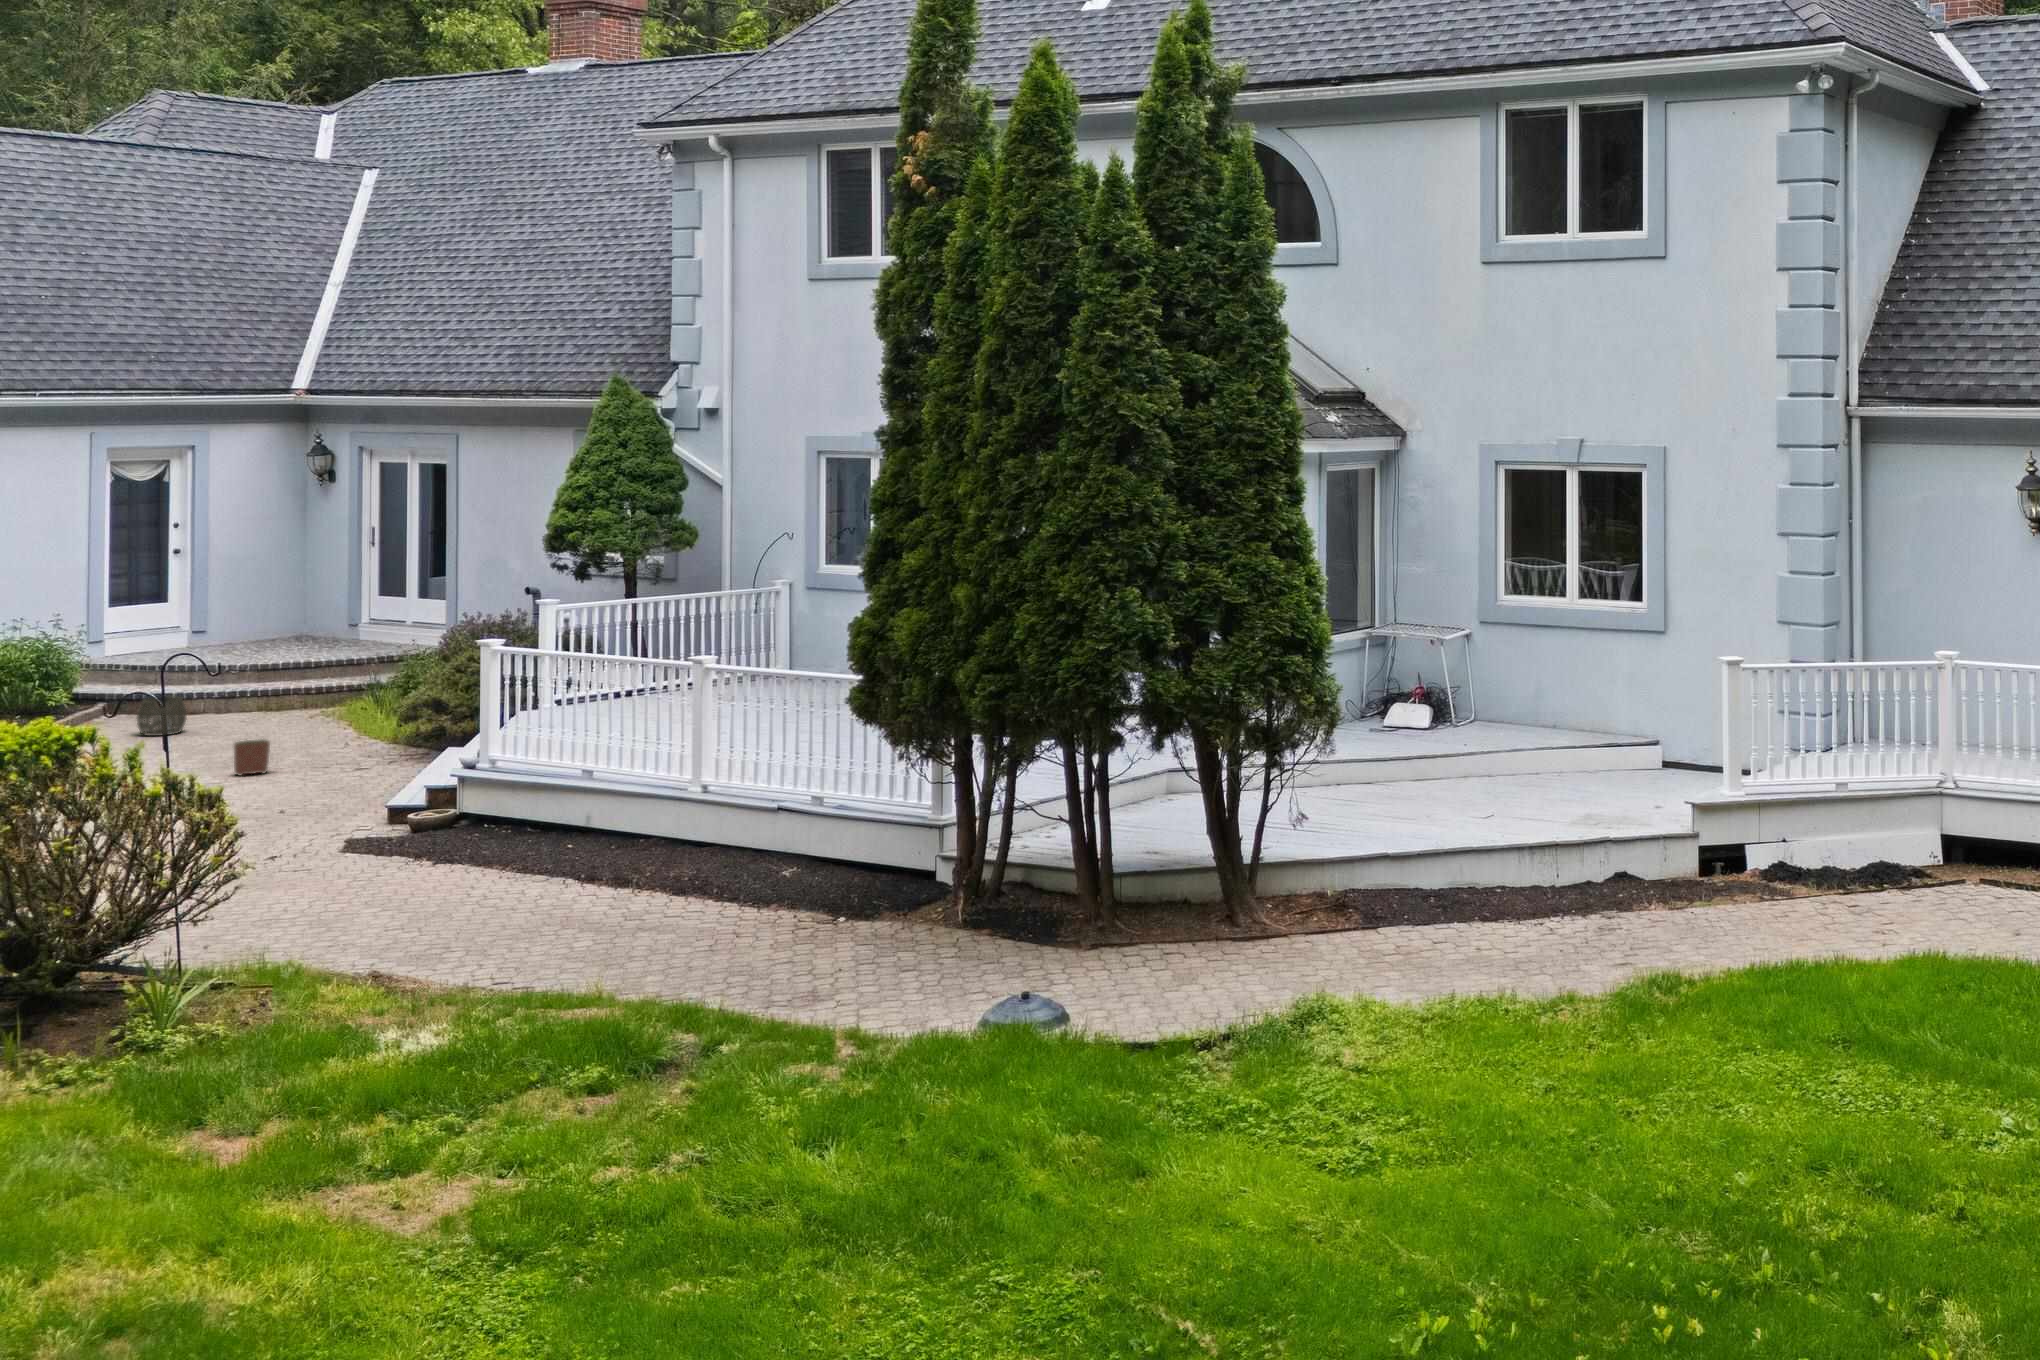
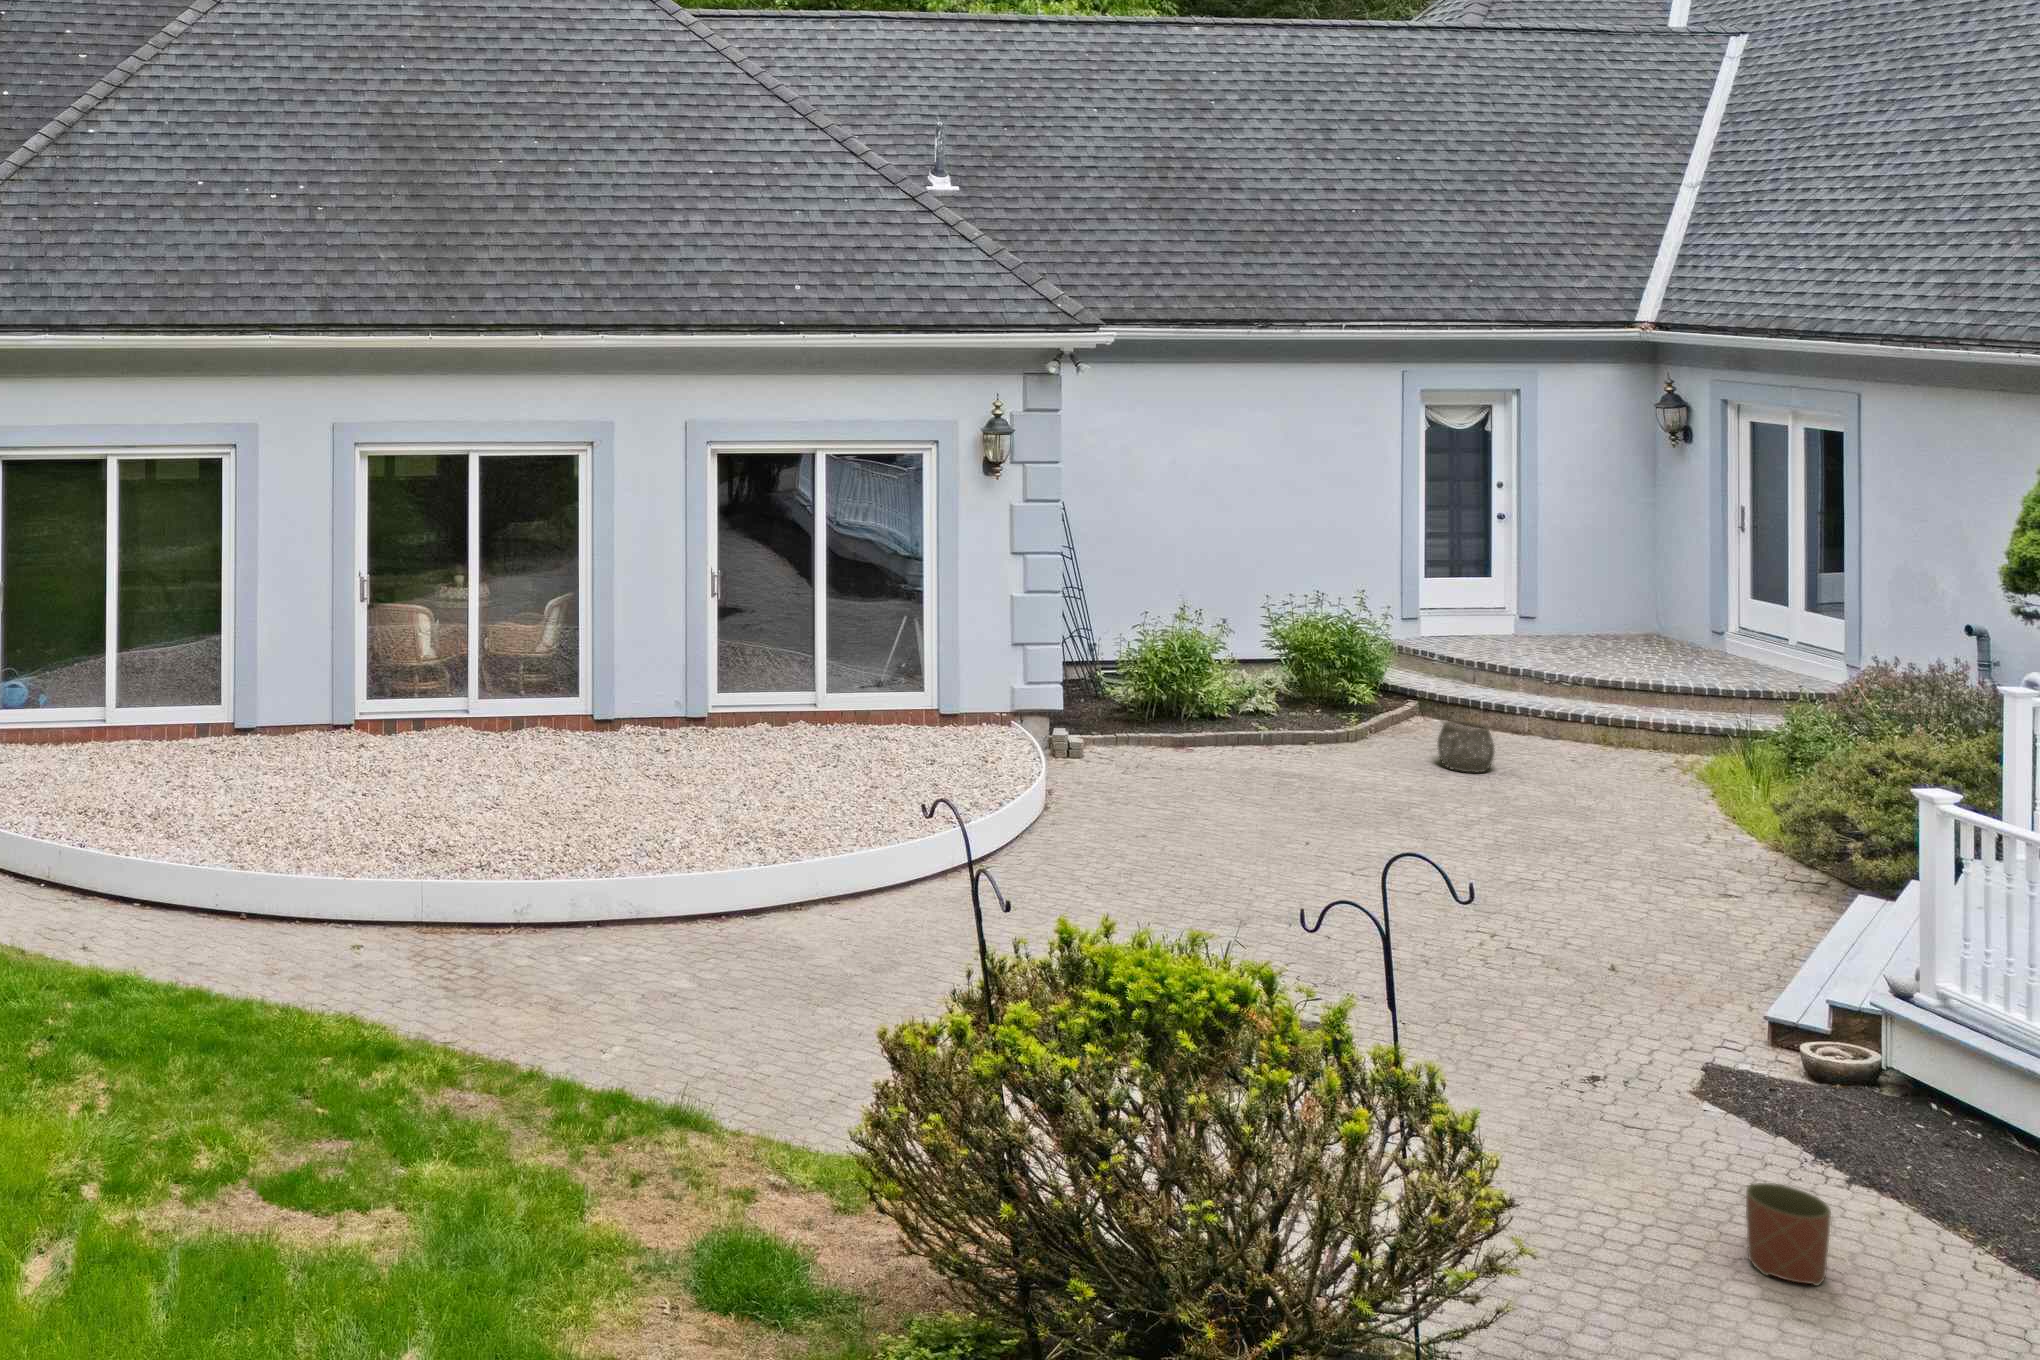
planter: present [234,739,270,775] -> present [1746,1183,1831,1286]

